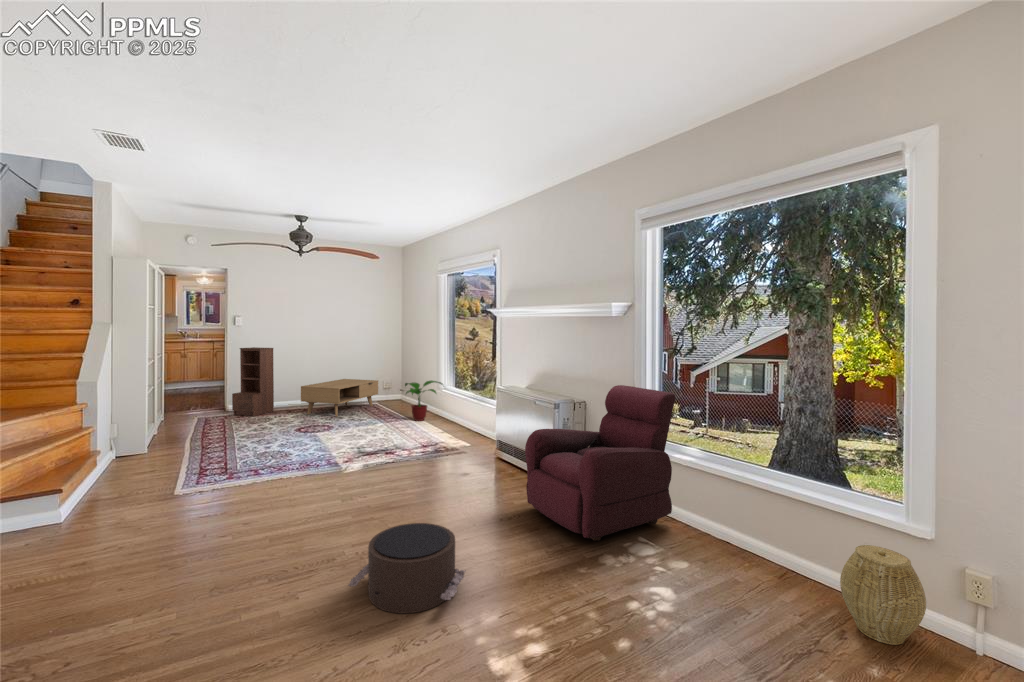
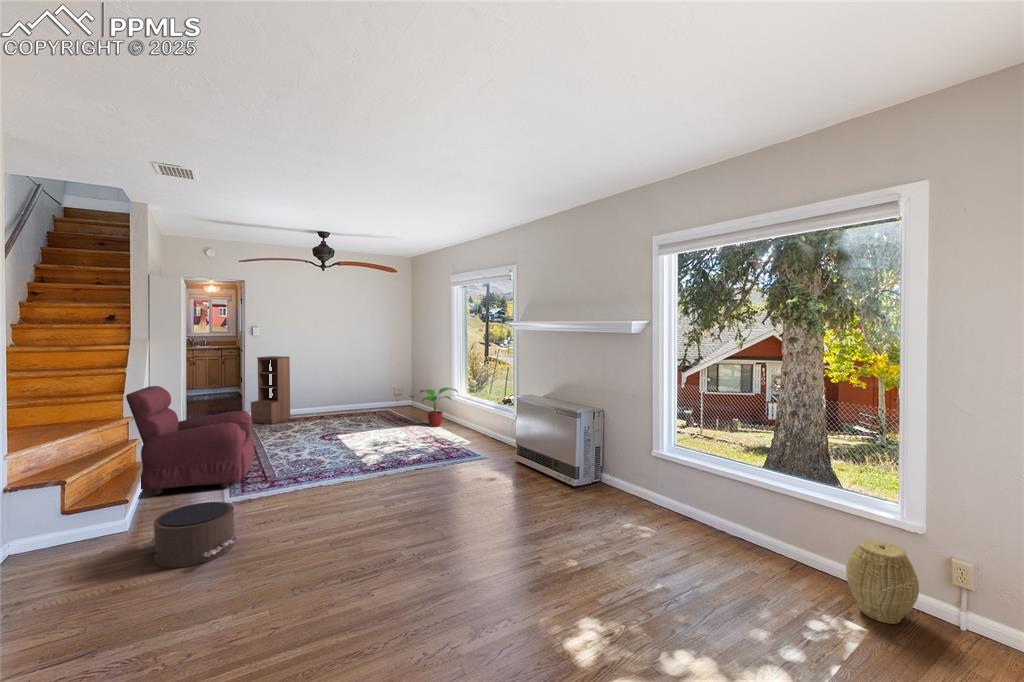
coffee table: present [301,379,378,417] -> none [318,386,391,423]
armchair: present [525,385,675,541] -> present [126,386,254,495]
pouf: present [348,523,465,613] -> present [138,502,238,568]

